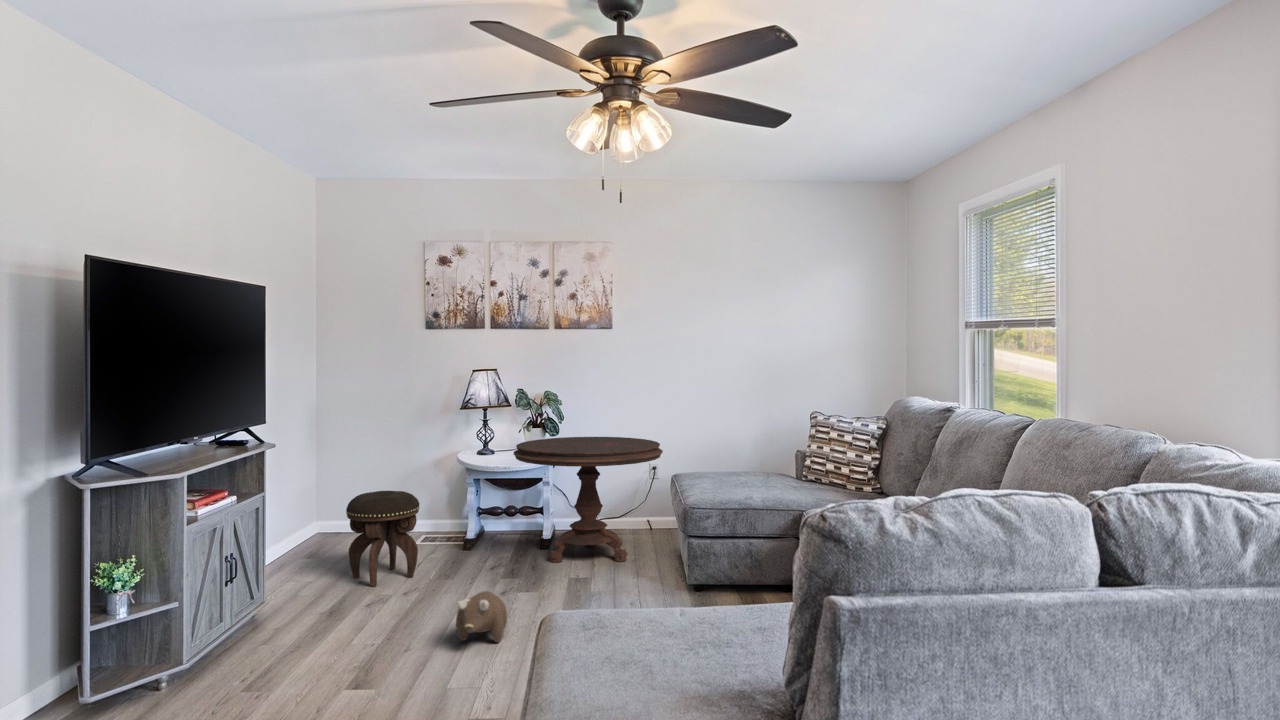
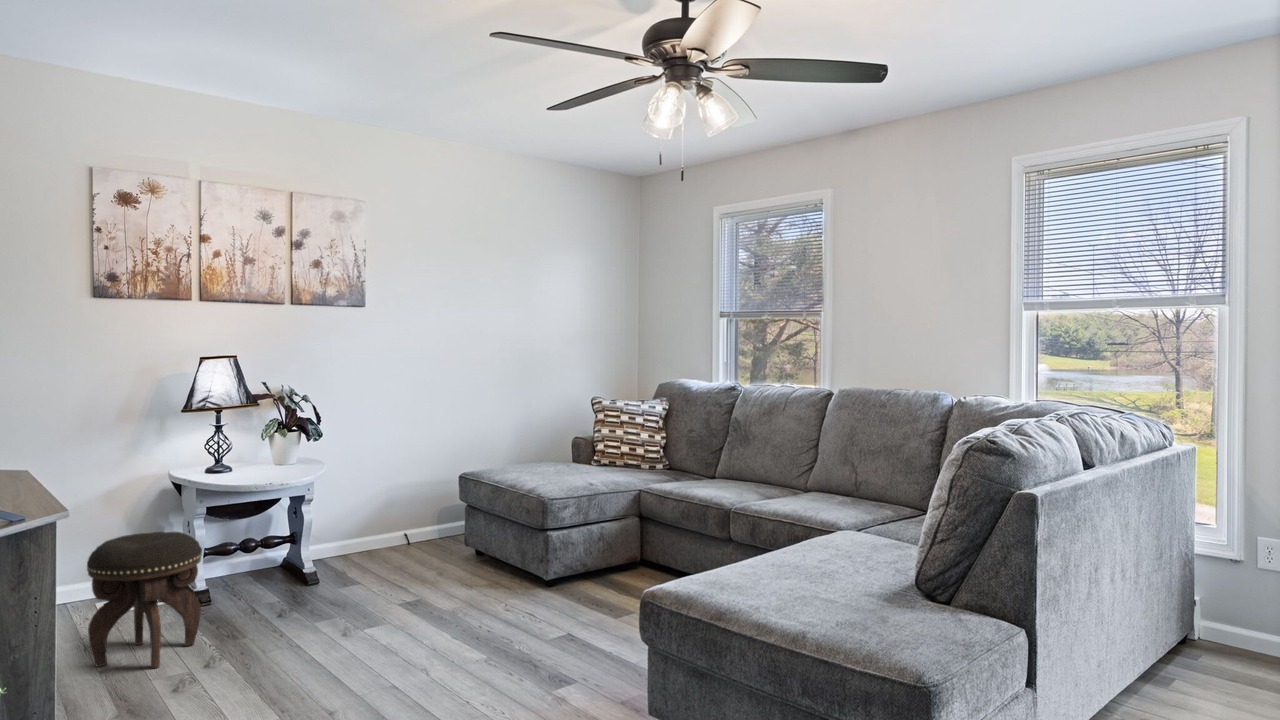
side table: present [514,437,663,563] -> none [283,435,468,591]
plush toy: present [456,591,507,642] -> none [393,620,451,682]

